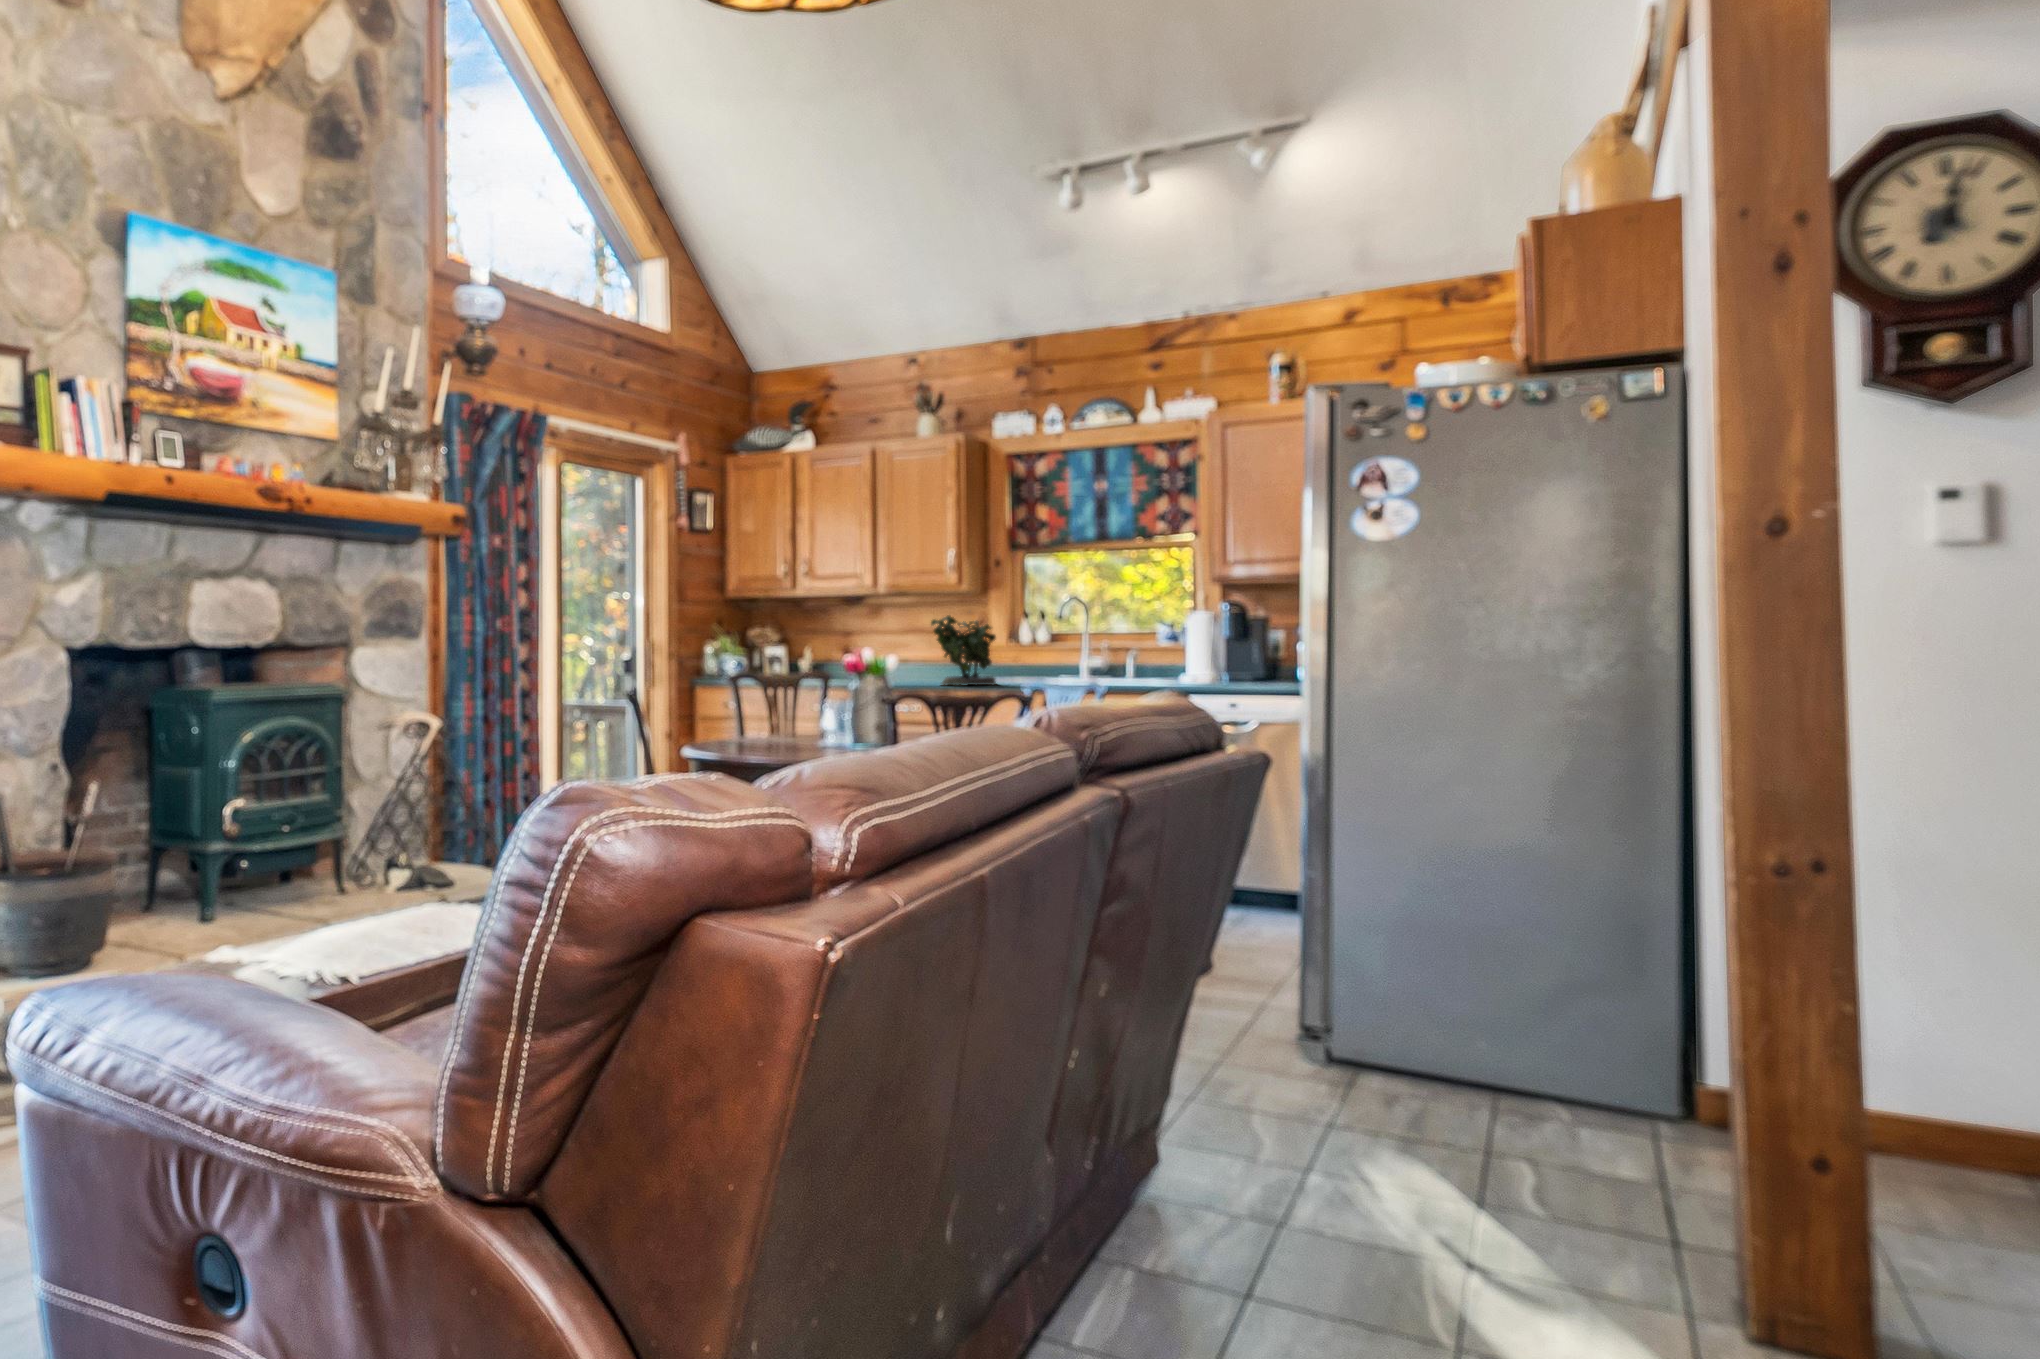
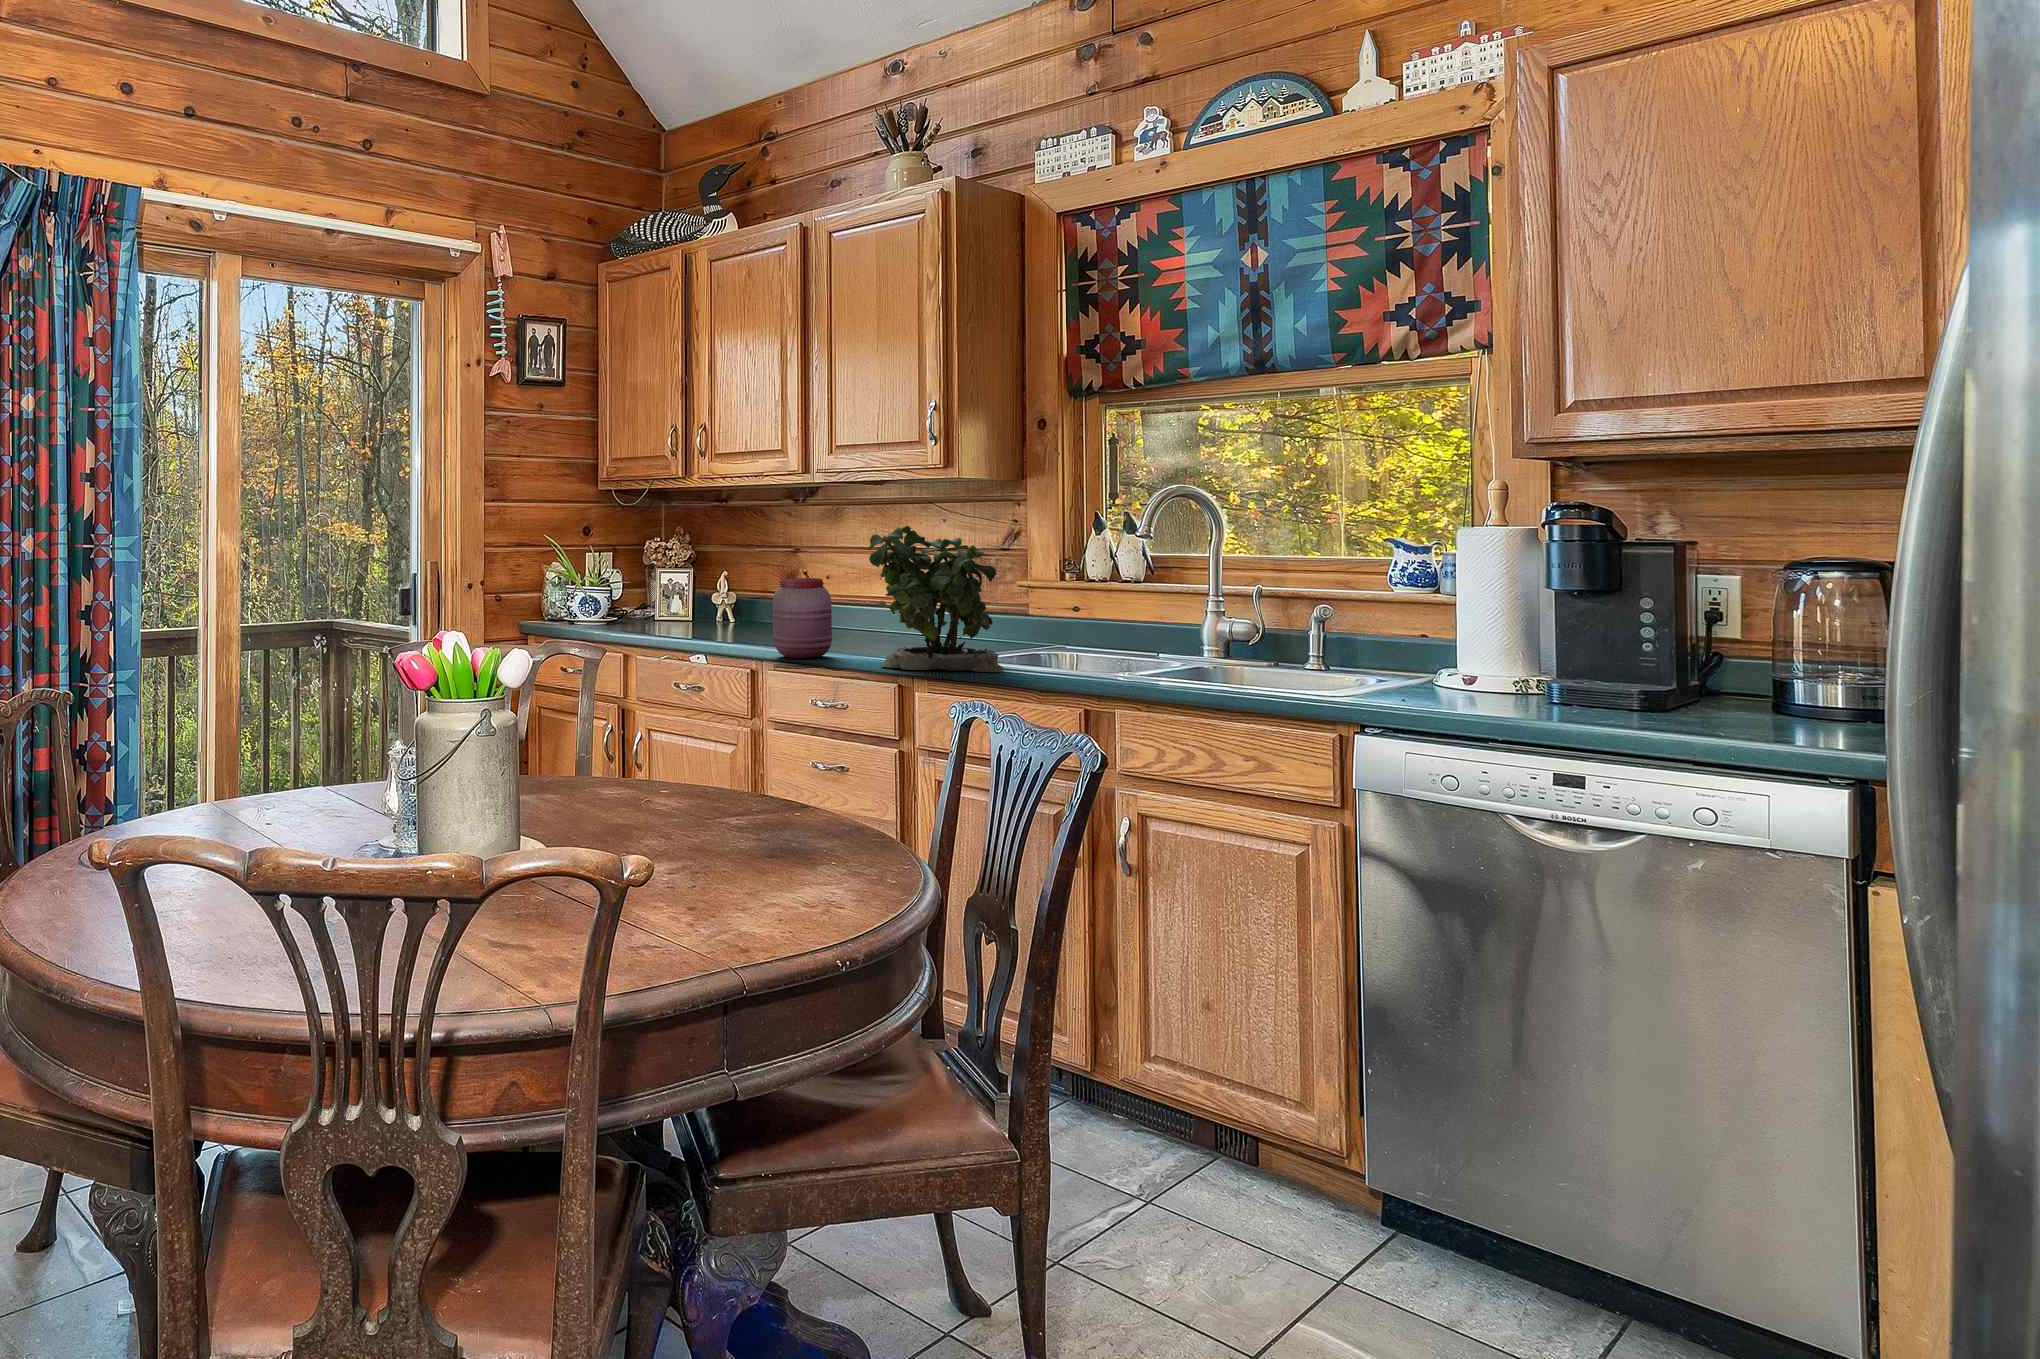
jar: none [875,643,905,685] -> present [773,578,832,658]

